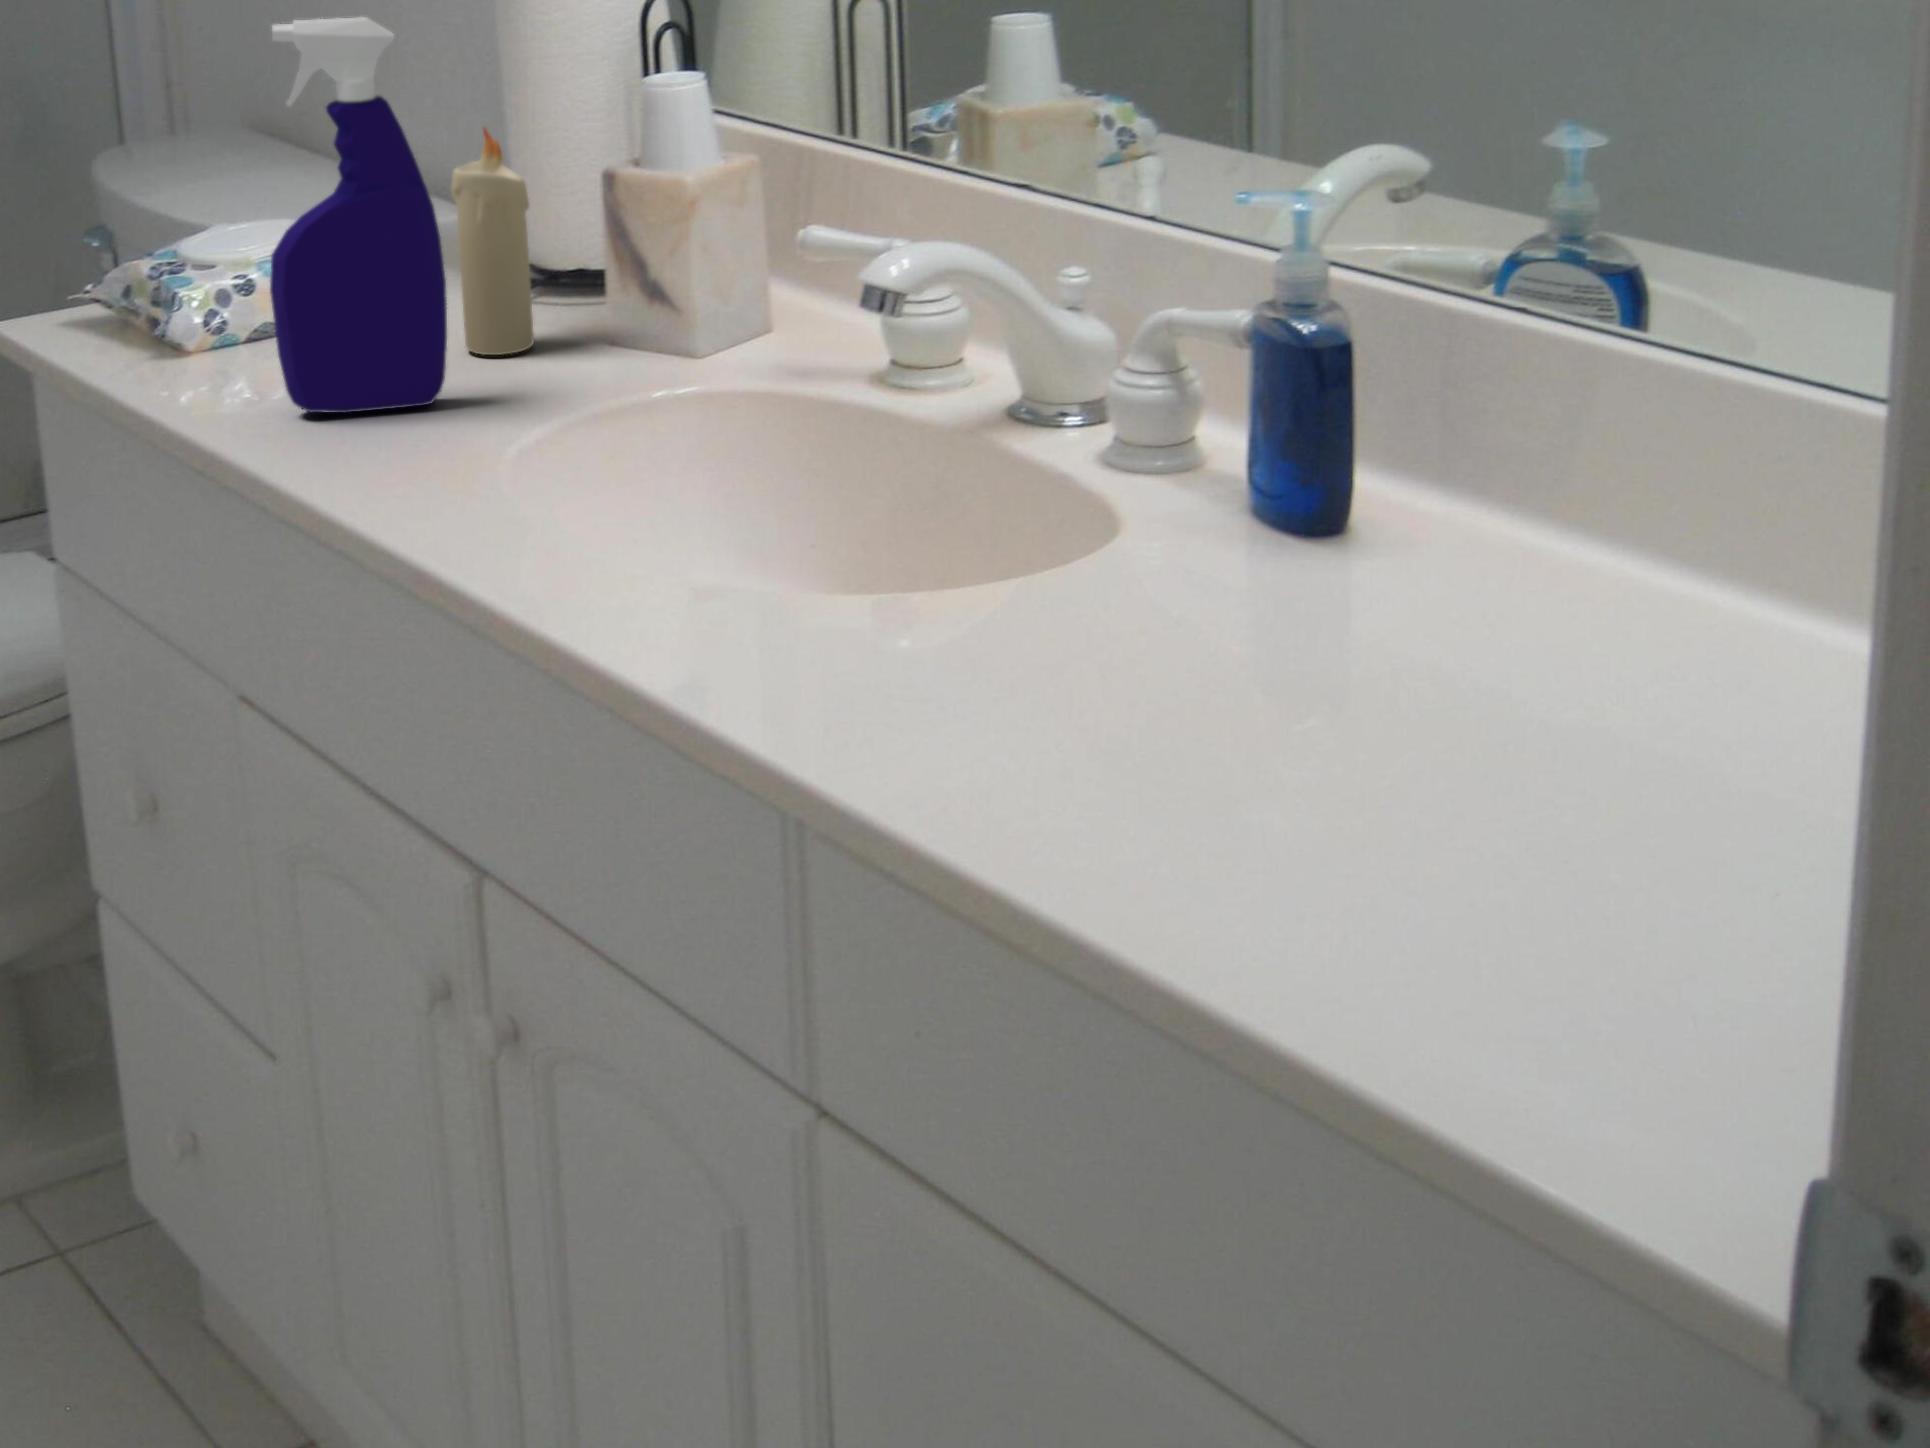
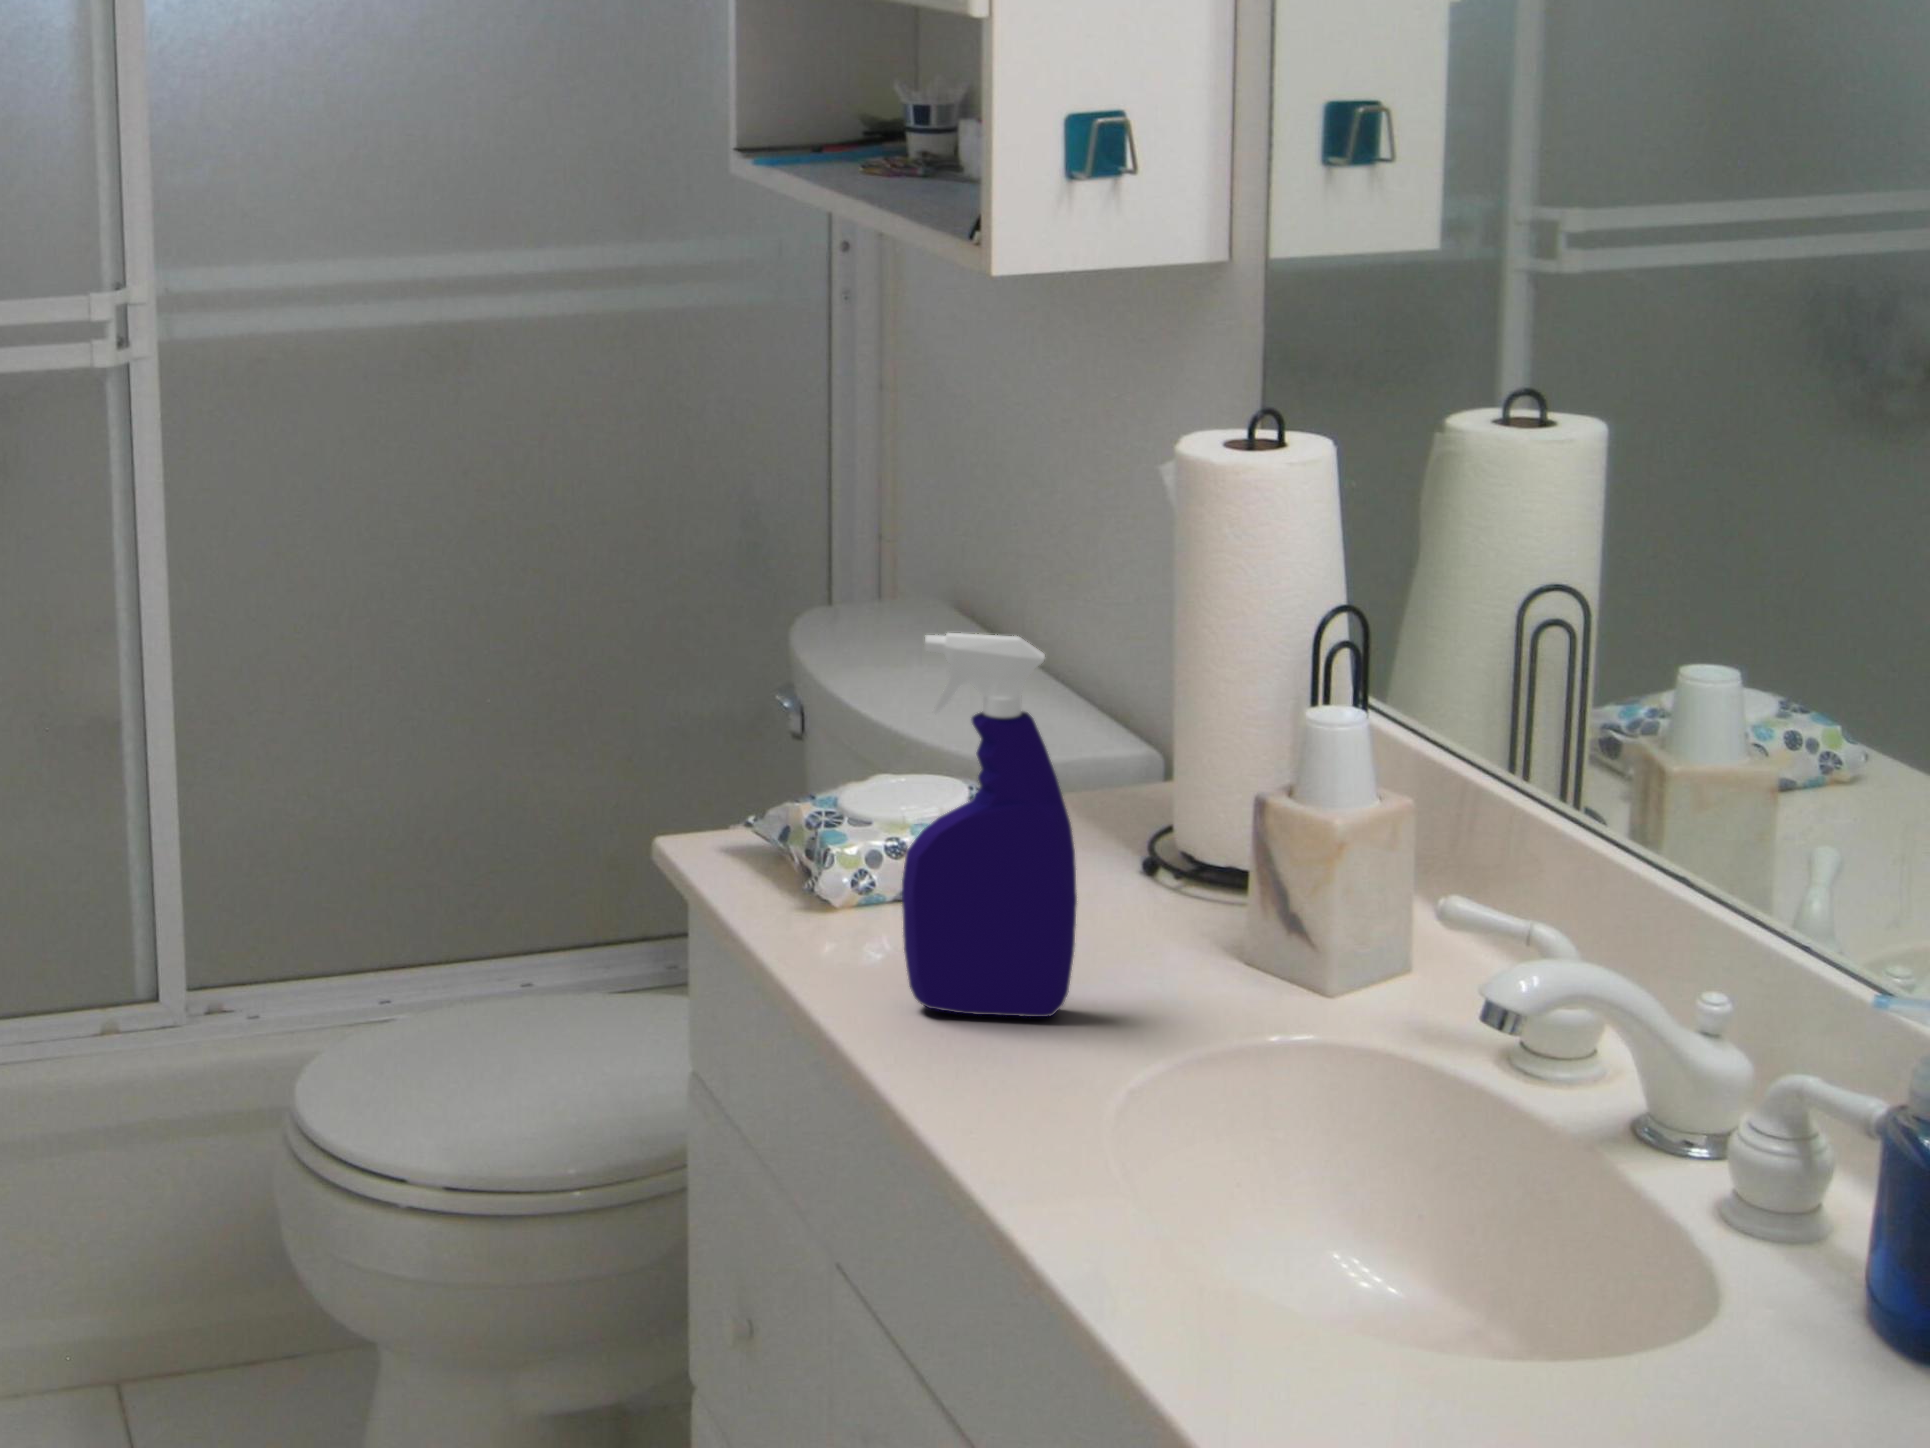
candle: present [451,128,534,355] -> none [1104,732,1182,961]

